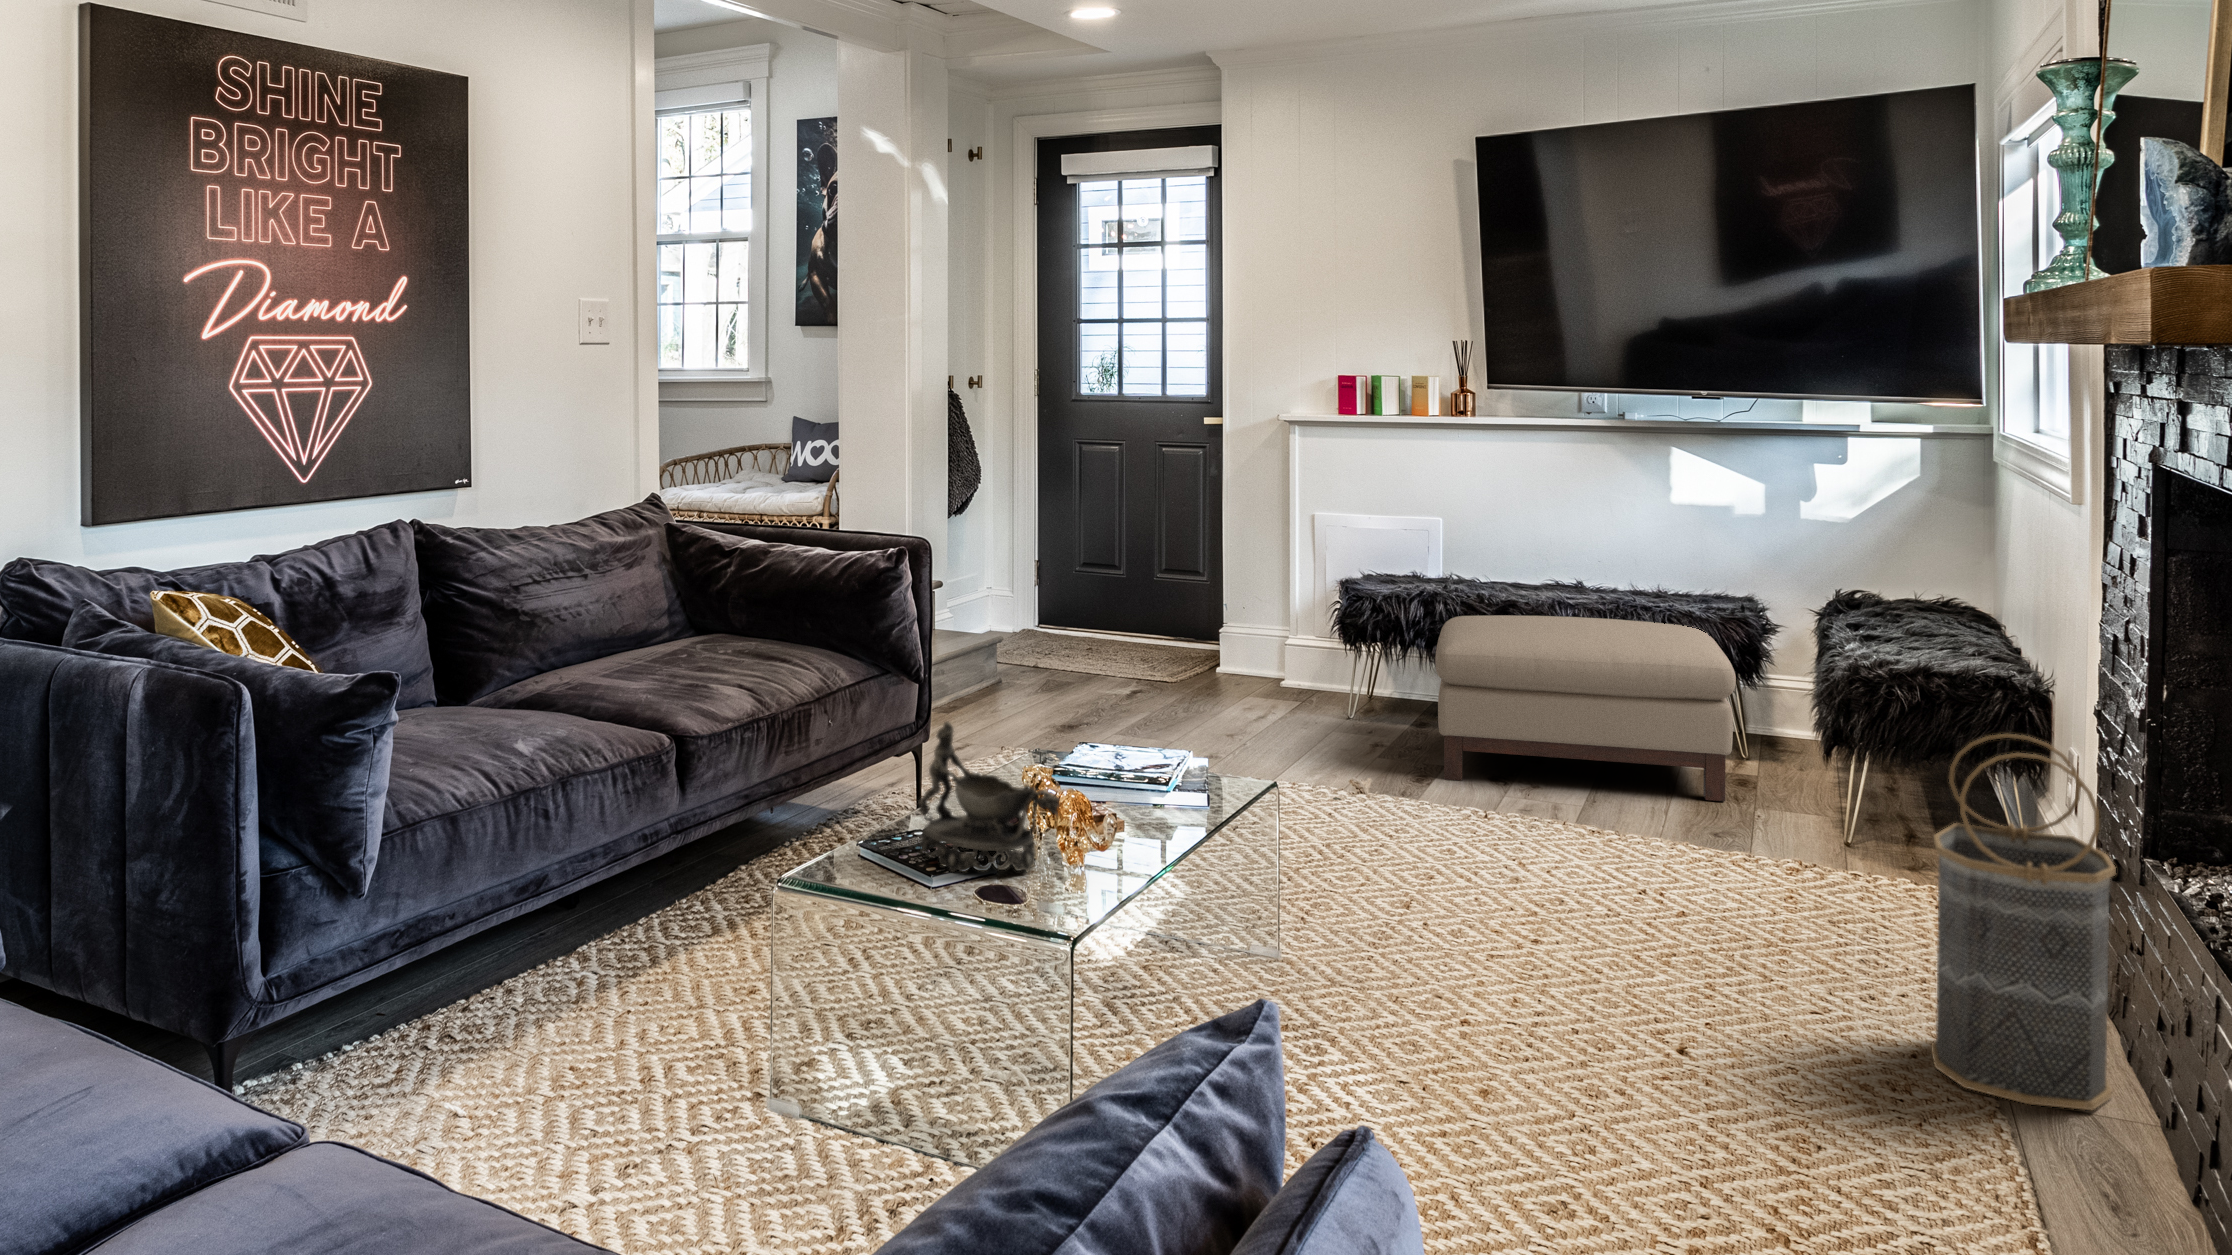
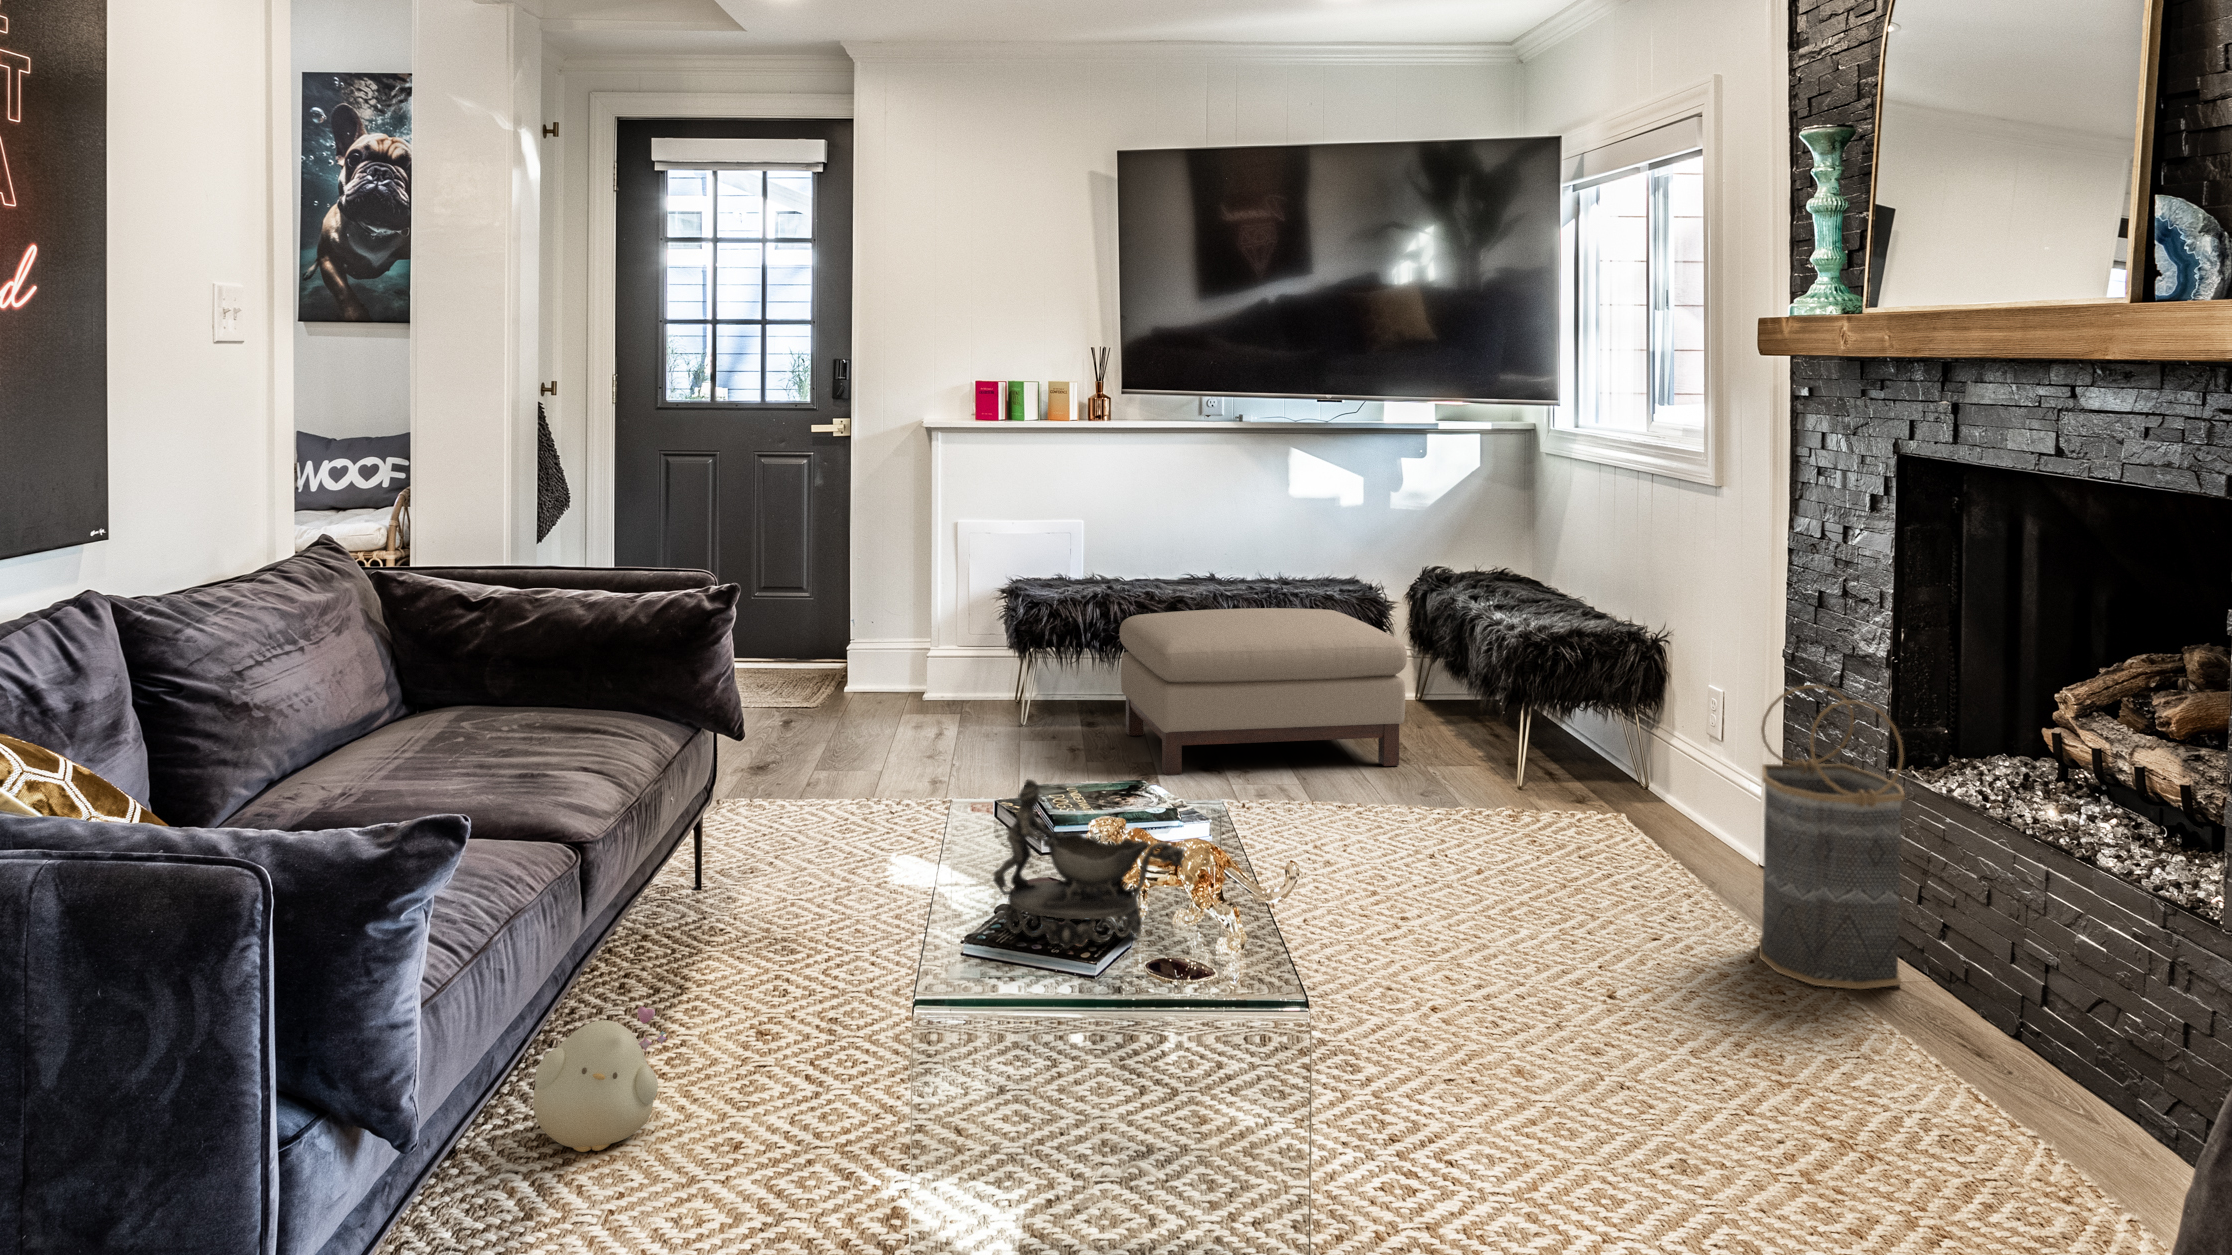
plush toy: none [607,873,706,980] -> present [533,1007,667,1152]

